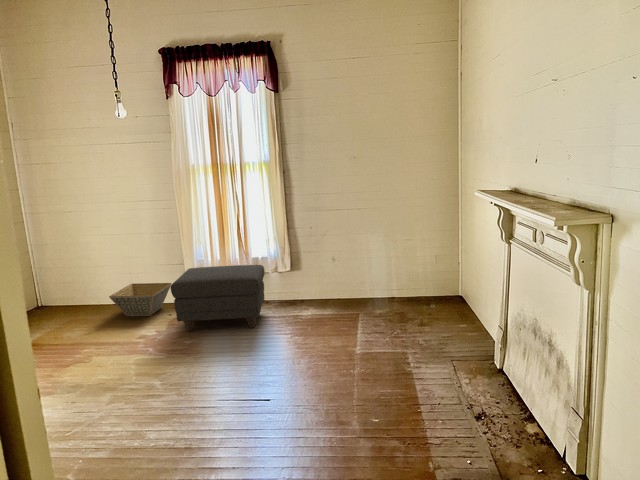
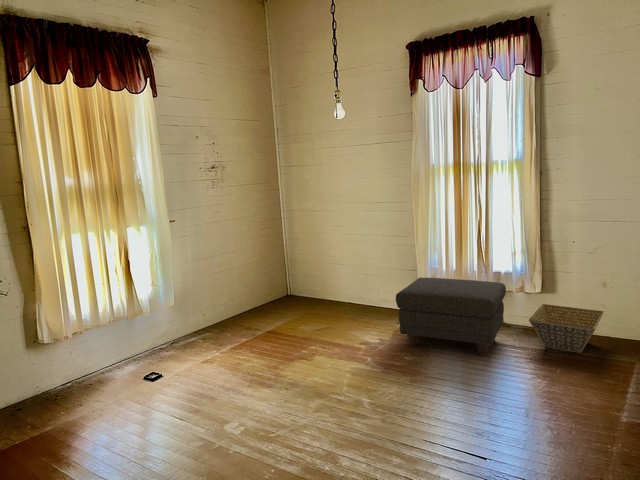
basket: present [109,283,172,316] -> present [529,304,604,353]

